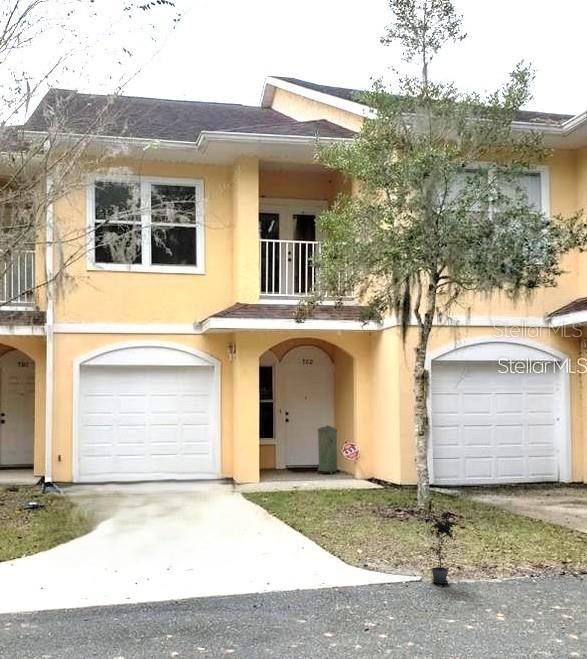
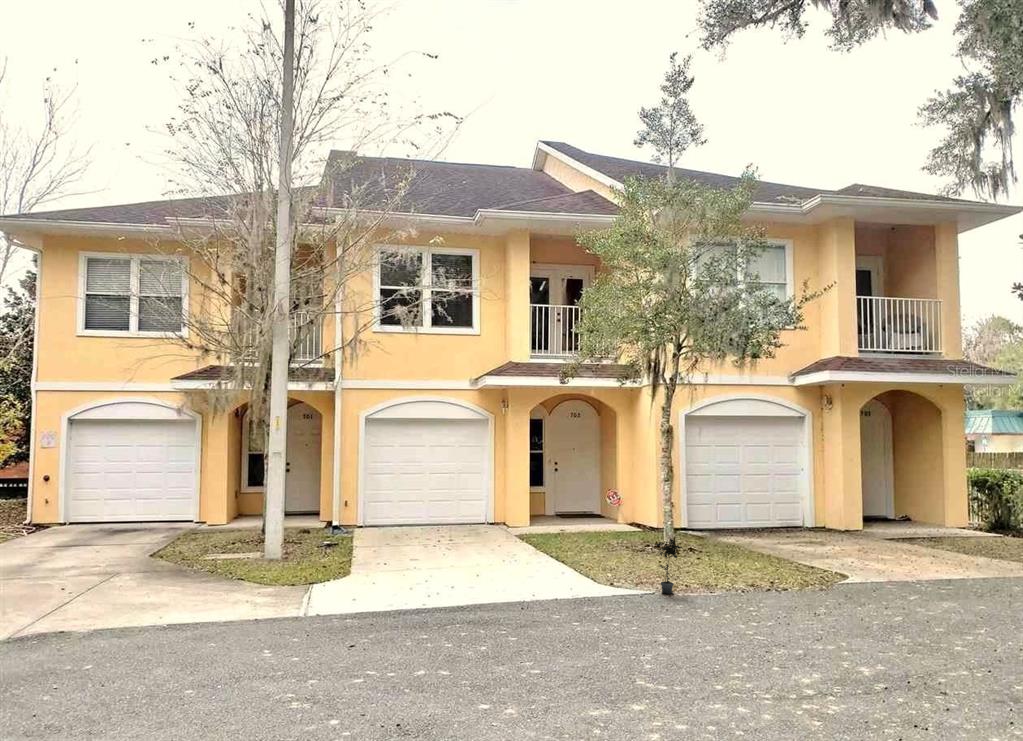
trash can: present [318,426,337,474] -> none [583,474,601,519]

